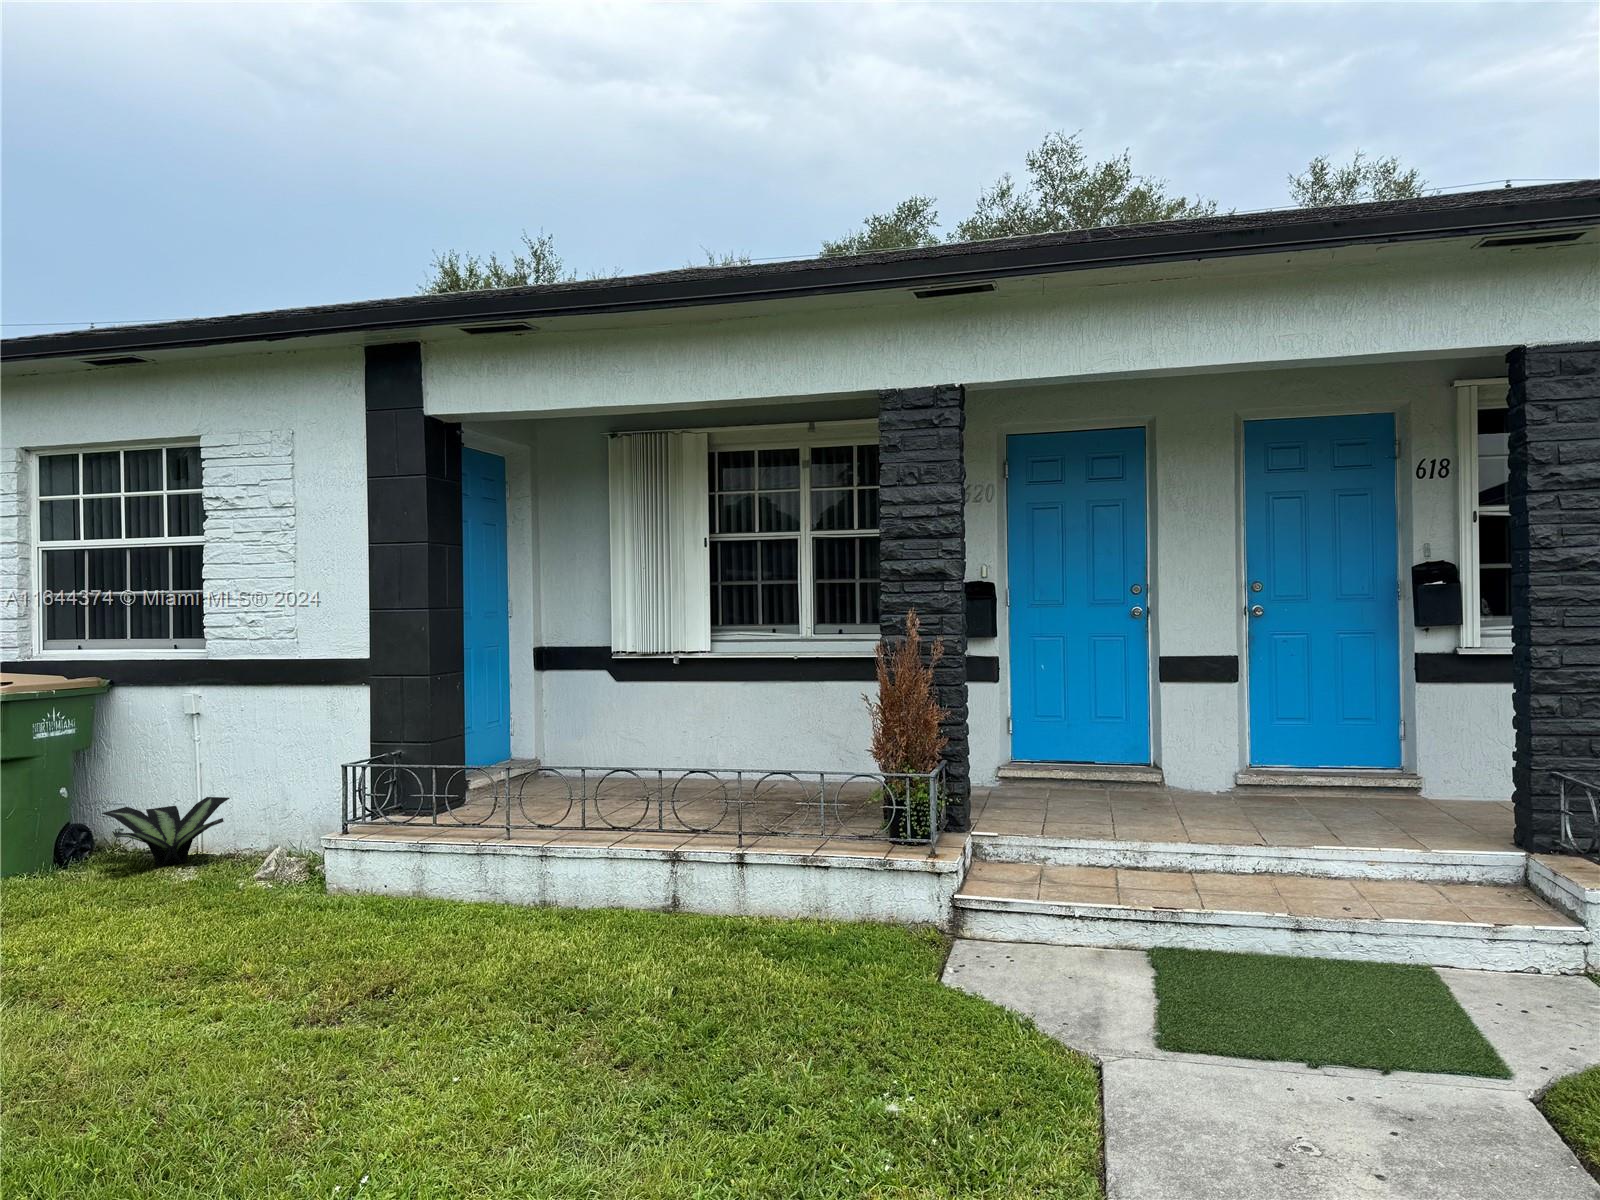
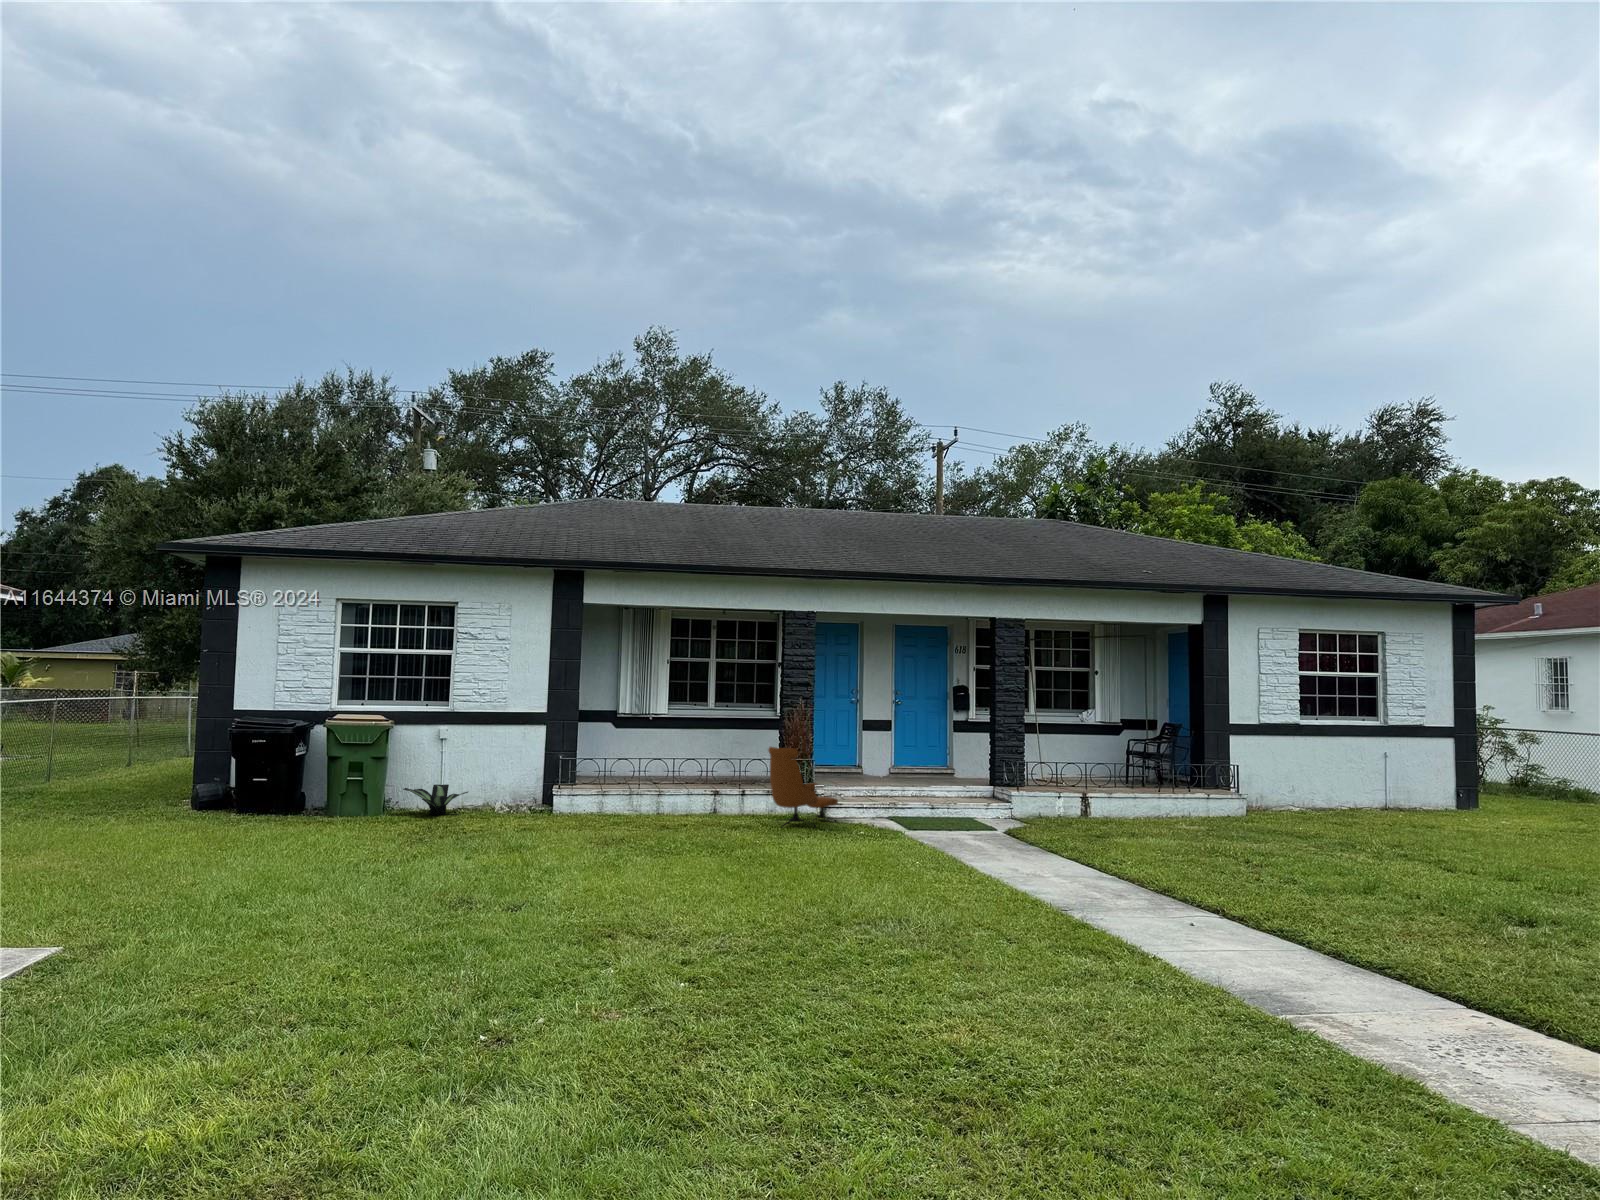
lounge chair: none [715,753,975,1003] -> present [768,747,838,827]

